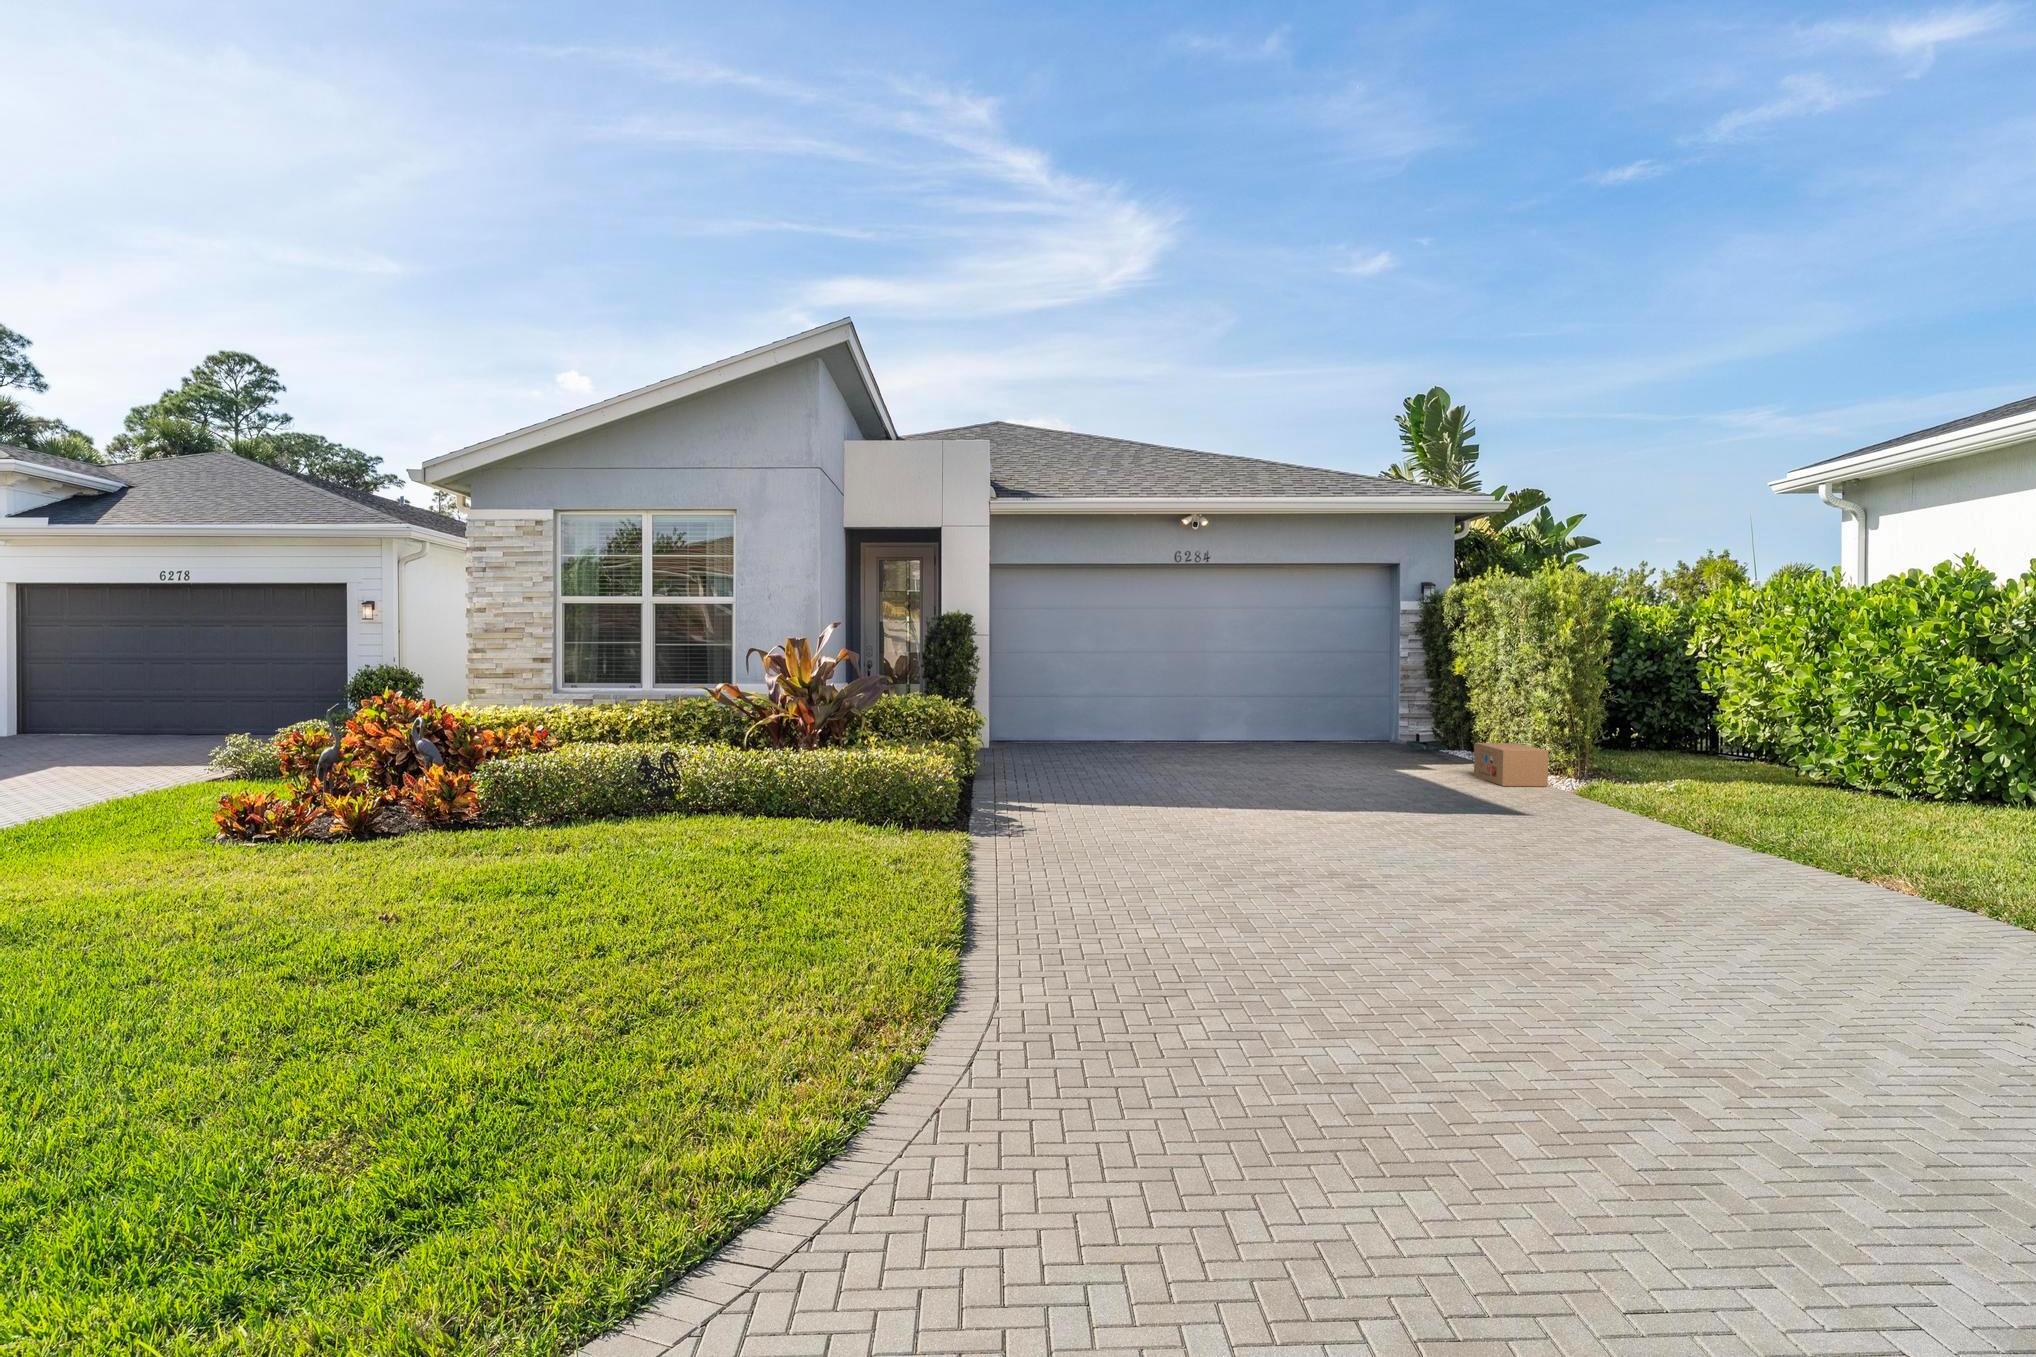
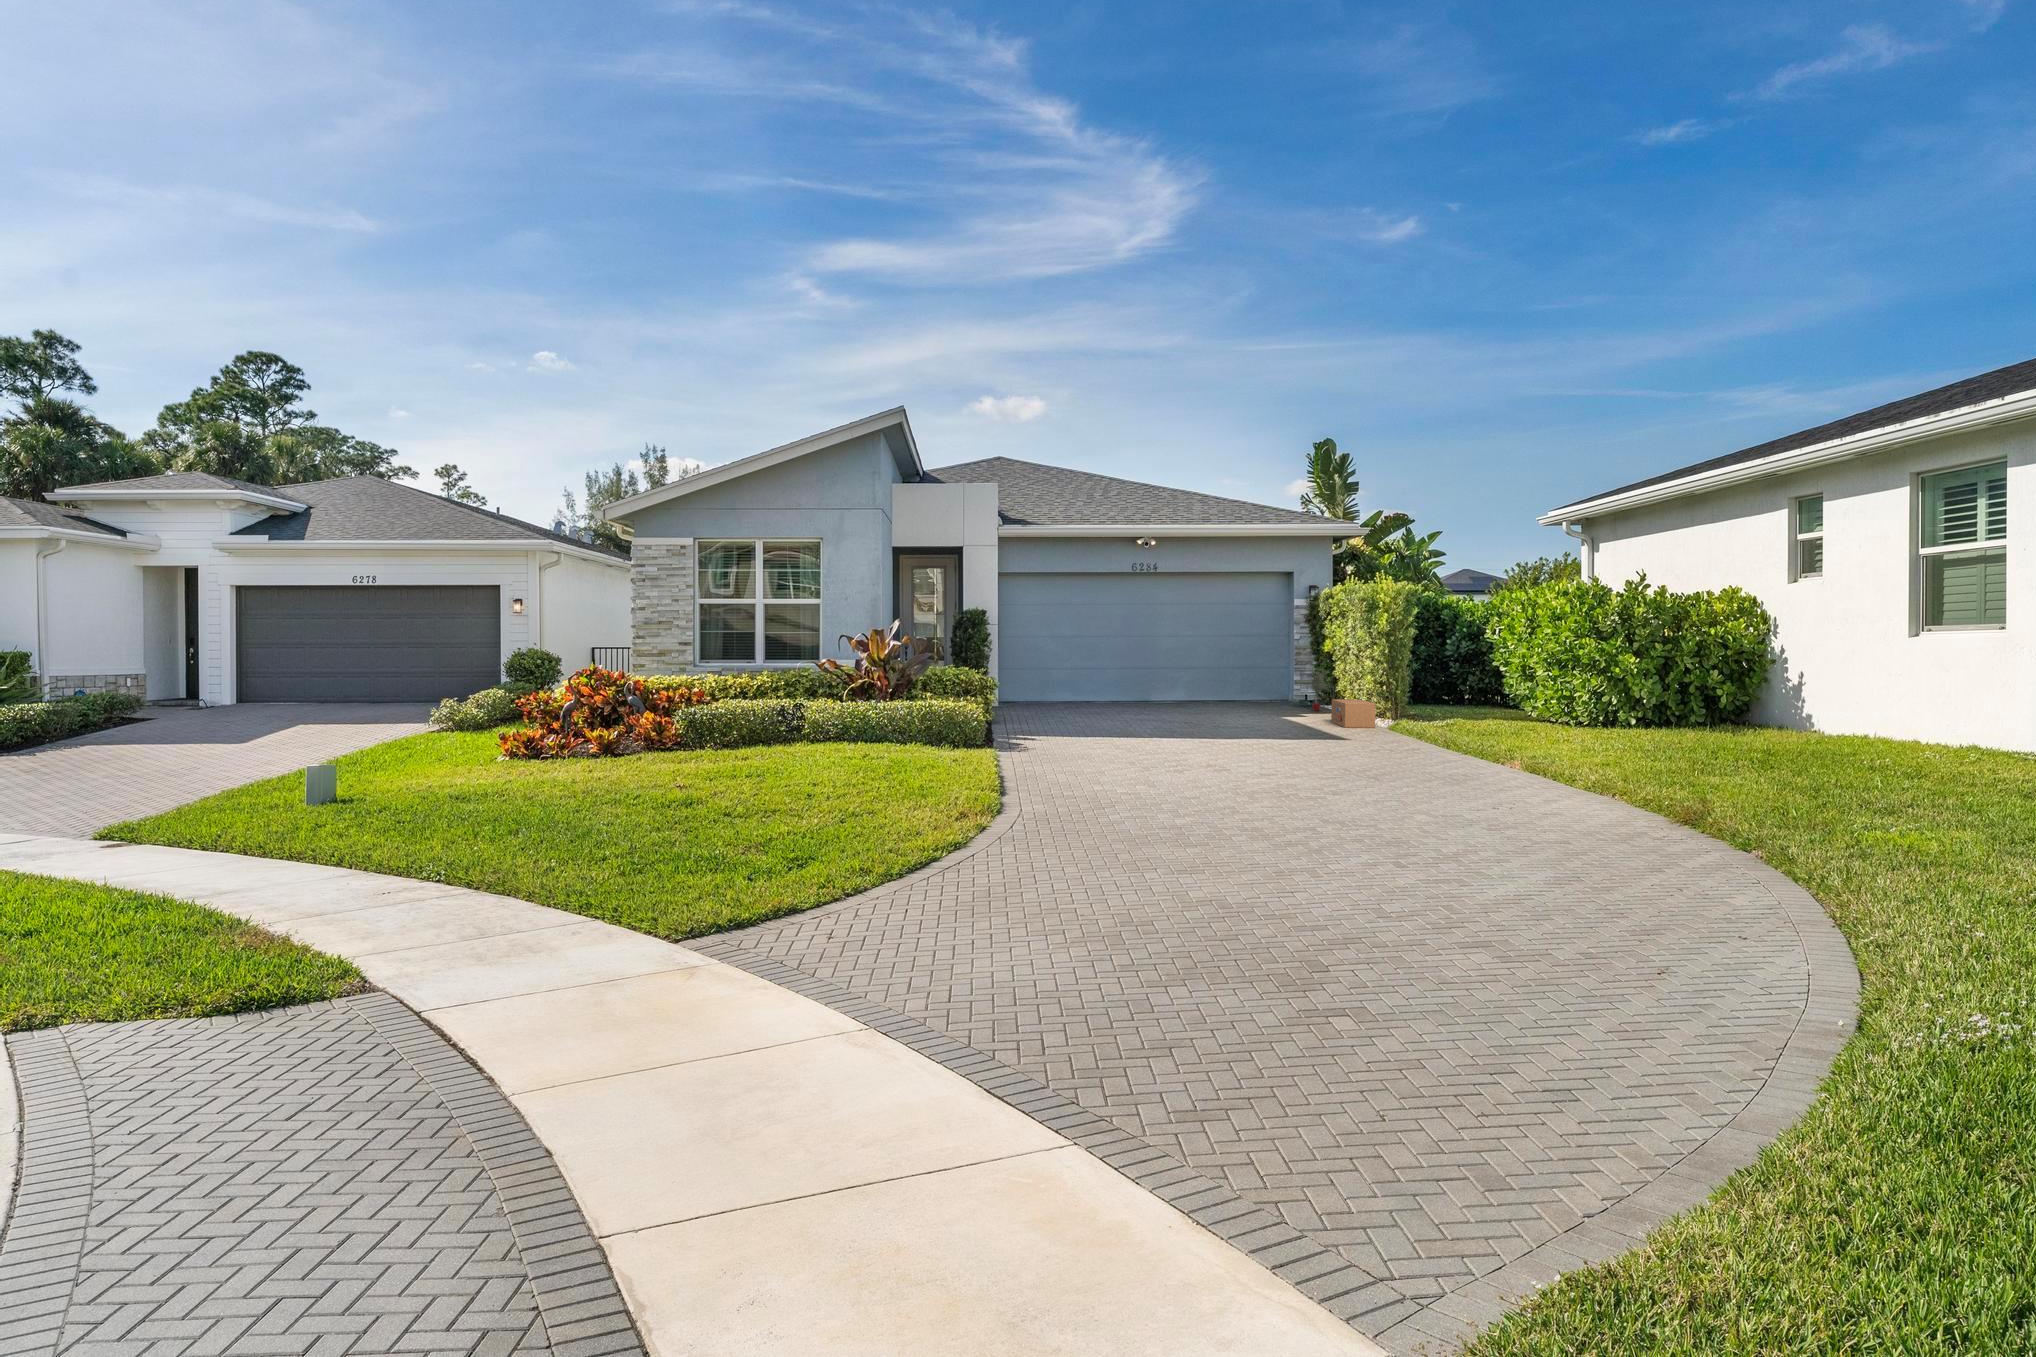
potted tree: none [1427,698,1462,756] -> present [1311,670,1330,711]

